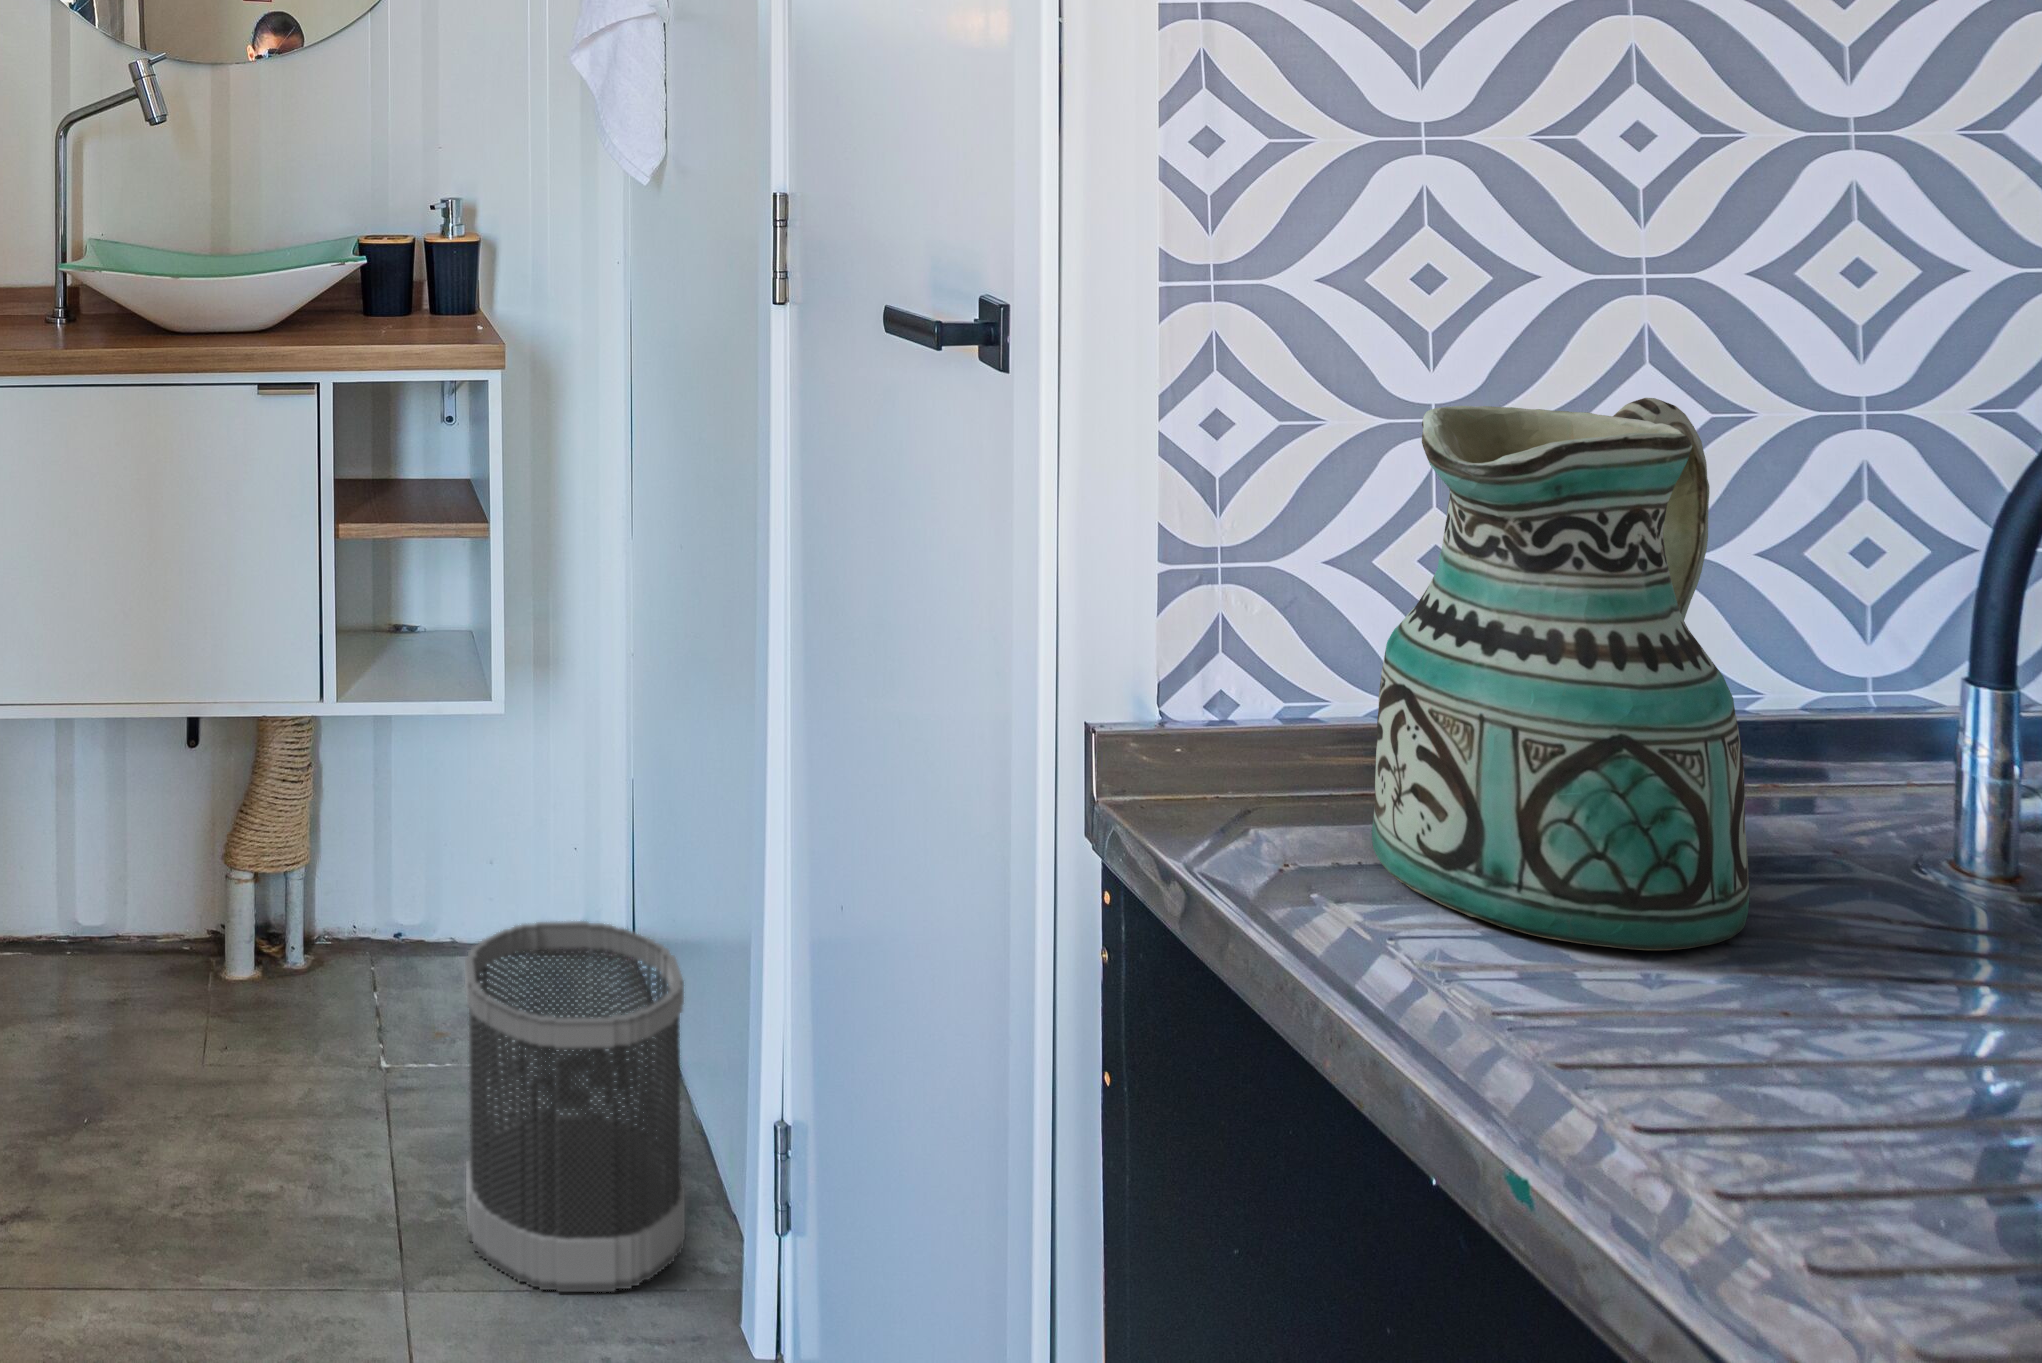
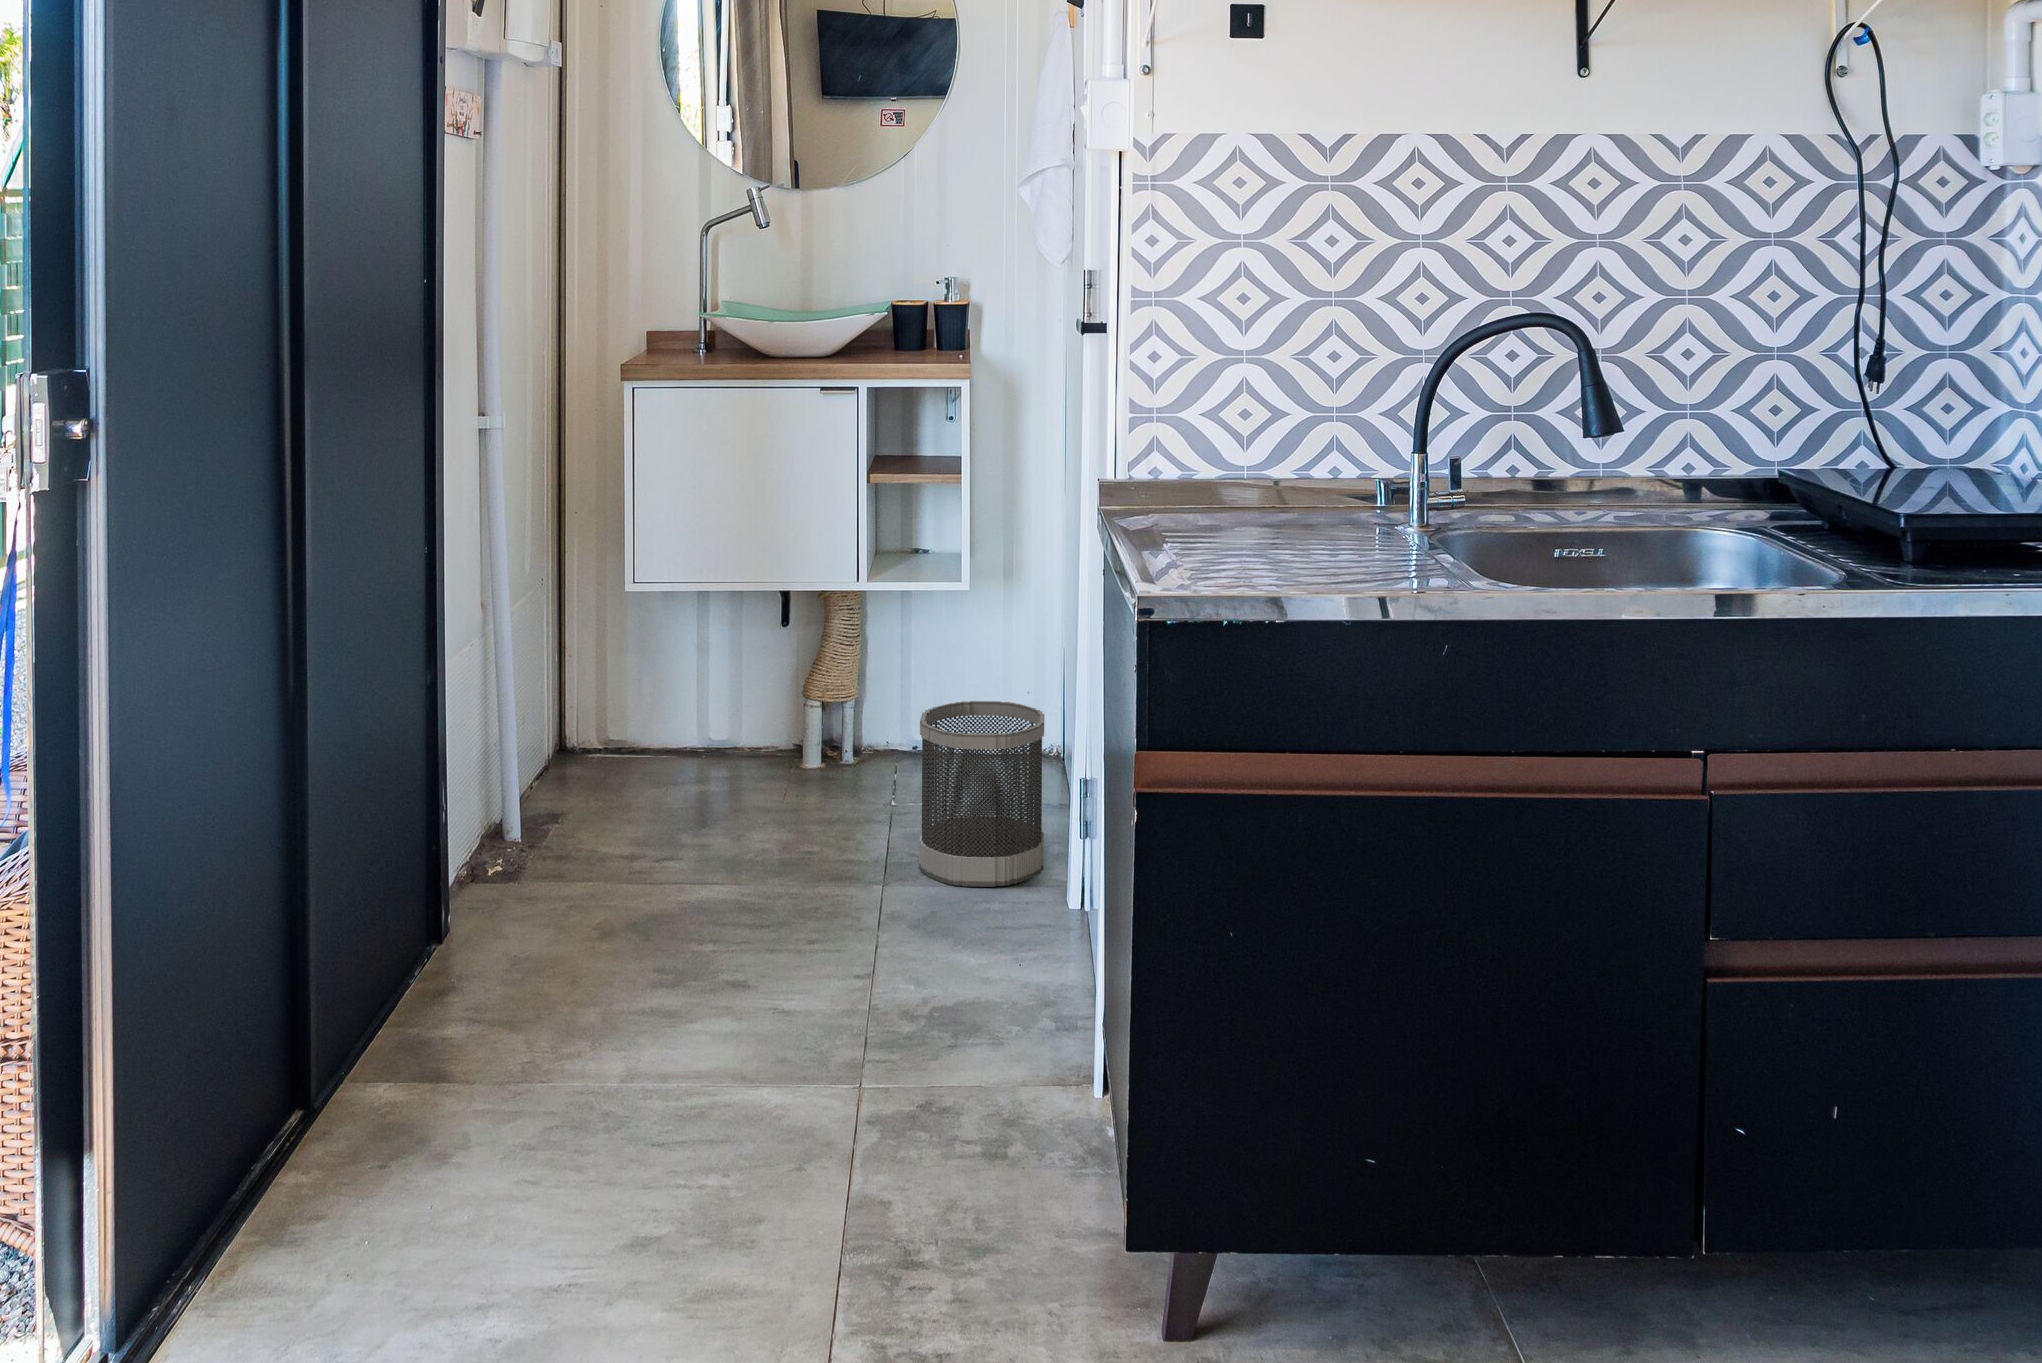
ceramic pitcher: present [1372,398,1749,950] -> none [1166,343,1315,533]

